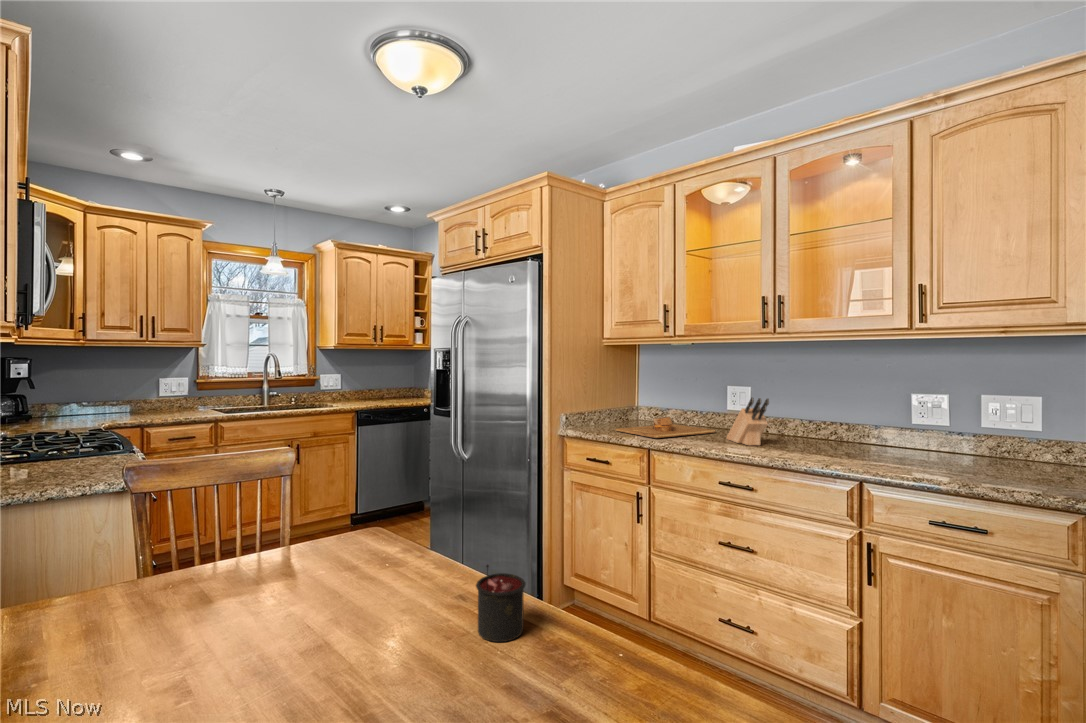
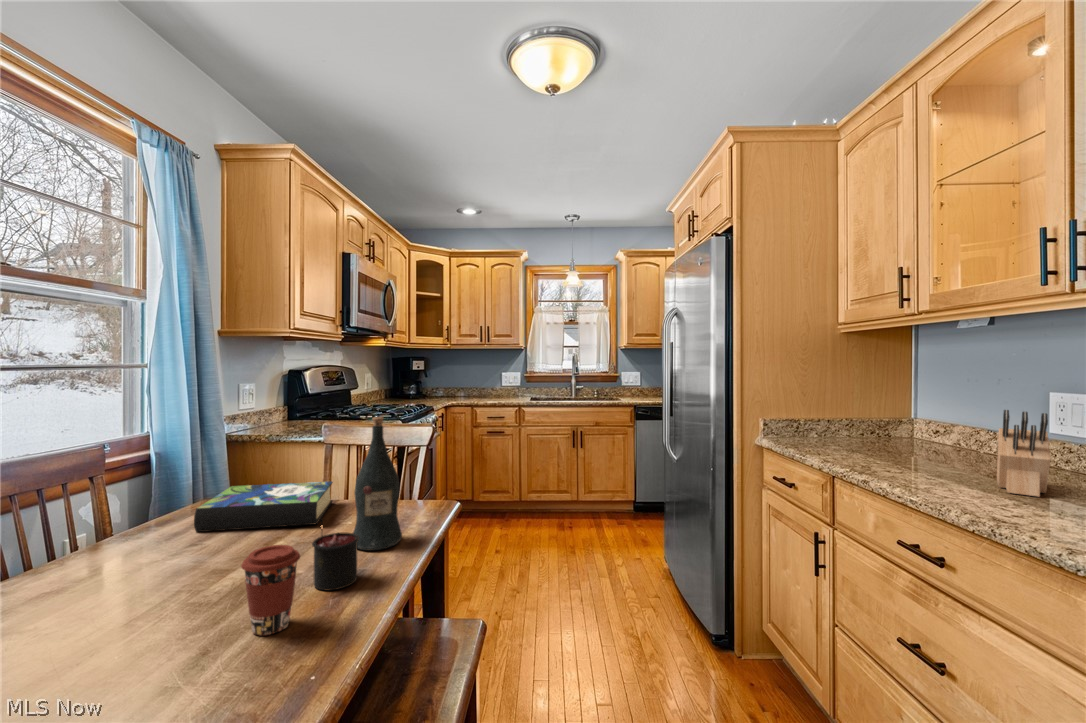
cutting board: present [616,416,716,438] -> none [828,434,1007,468]
wine bottle: none [406,443,464,602] -> present [353,417,402,551]
book: none [84,548,320,677] -> present [194,481,333,532]
coffee cup: none [531,587,589,691] -> present [241,545,300,636]

